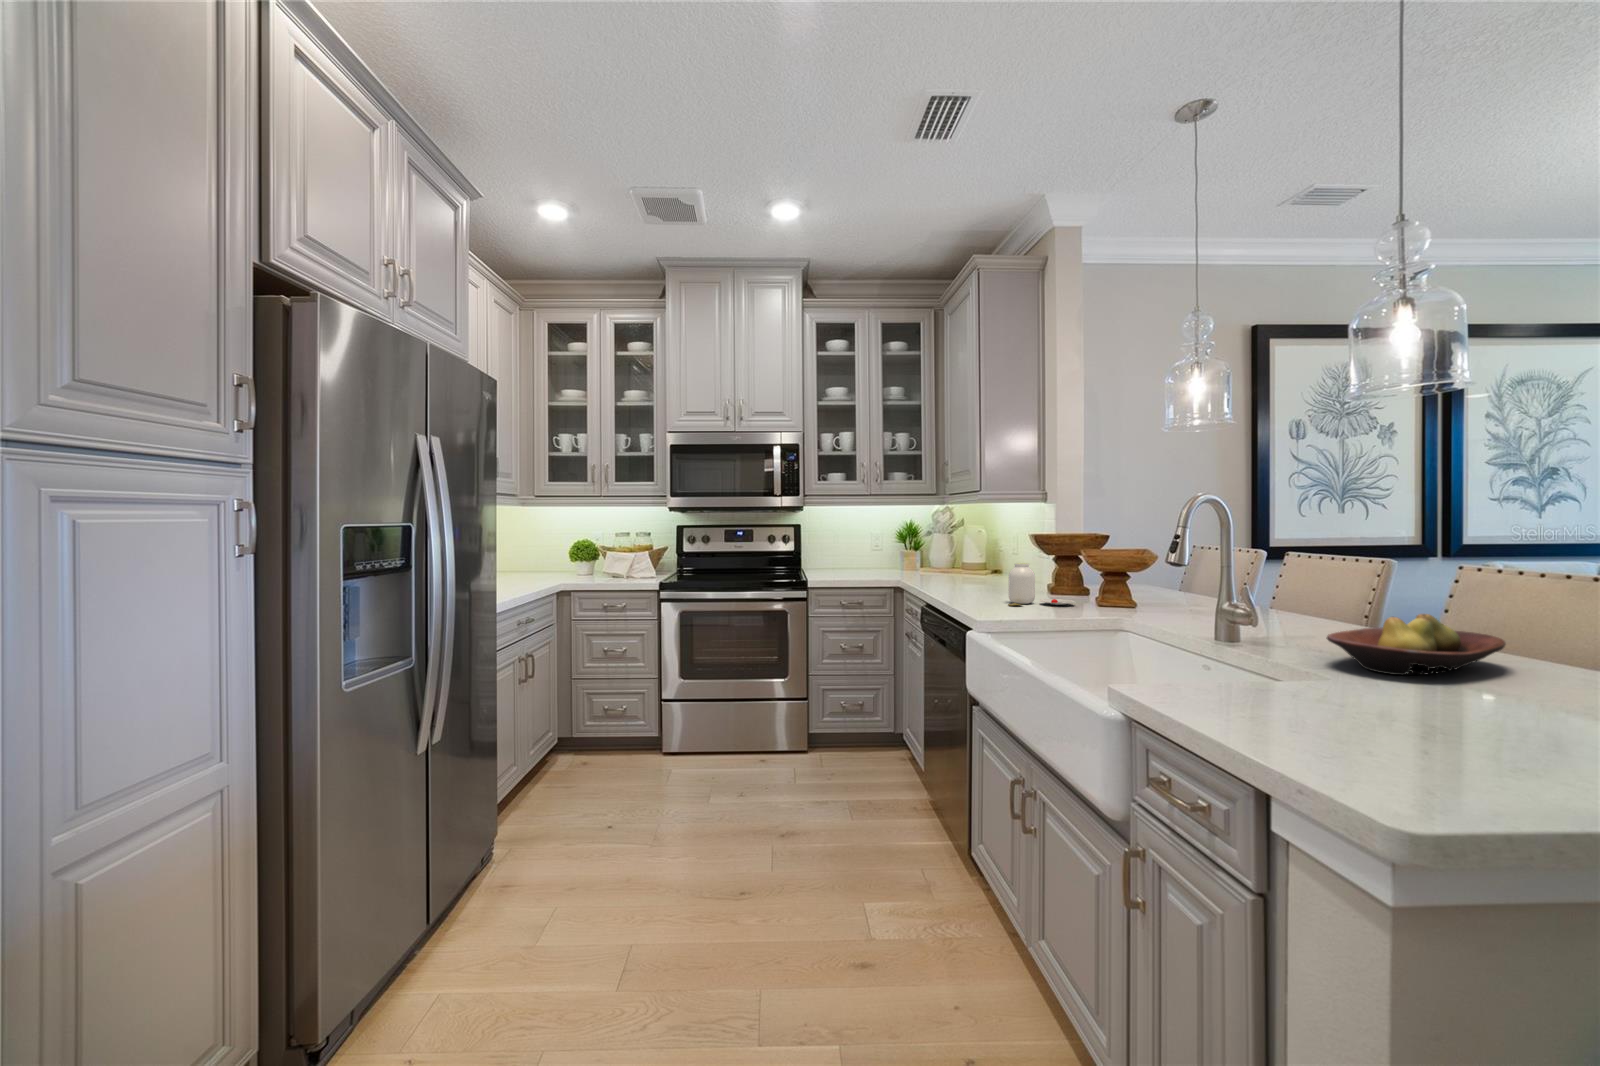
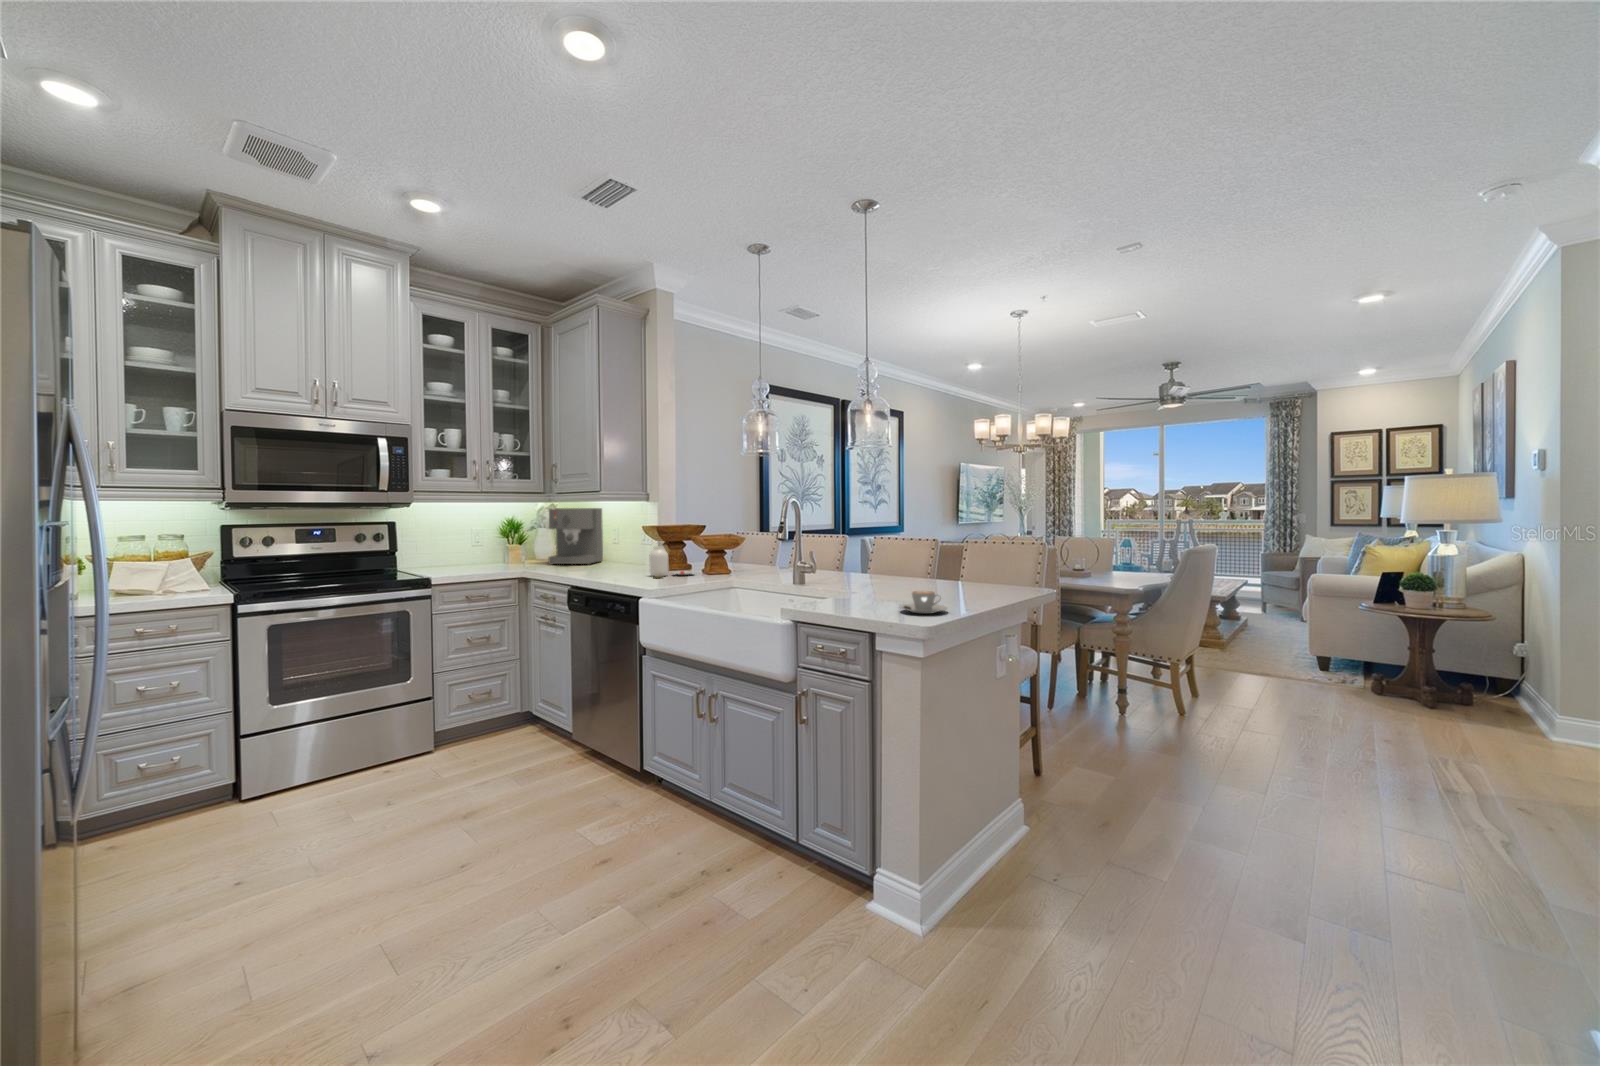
coffee maker: none [926,512,992,580] -> present [548,508,603,565]
fruit bowl: present [1326,614,1506,675] -> none [854,559,912,588]
coffee cup: none [1351,705,1514,775] -> present [900,591,947,614]

